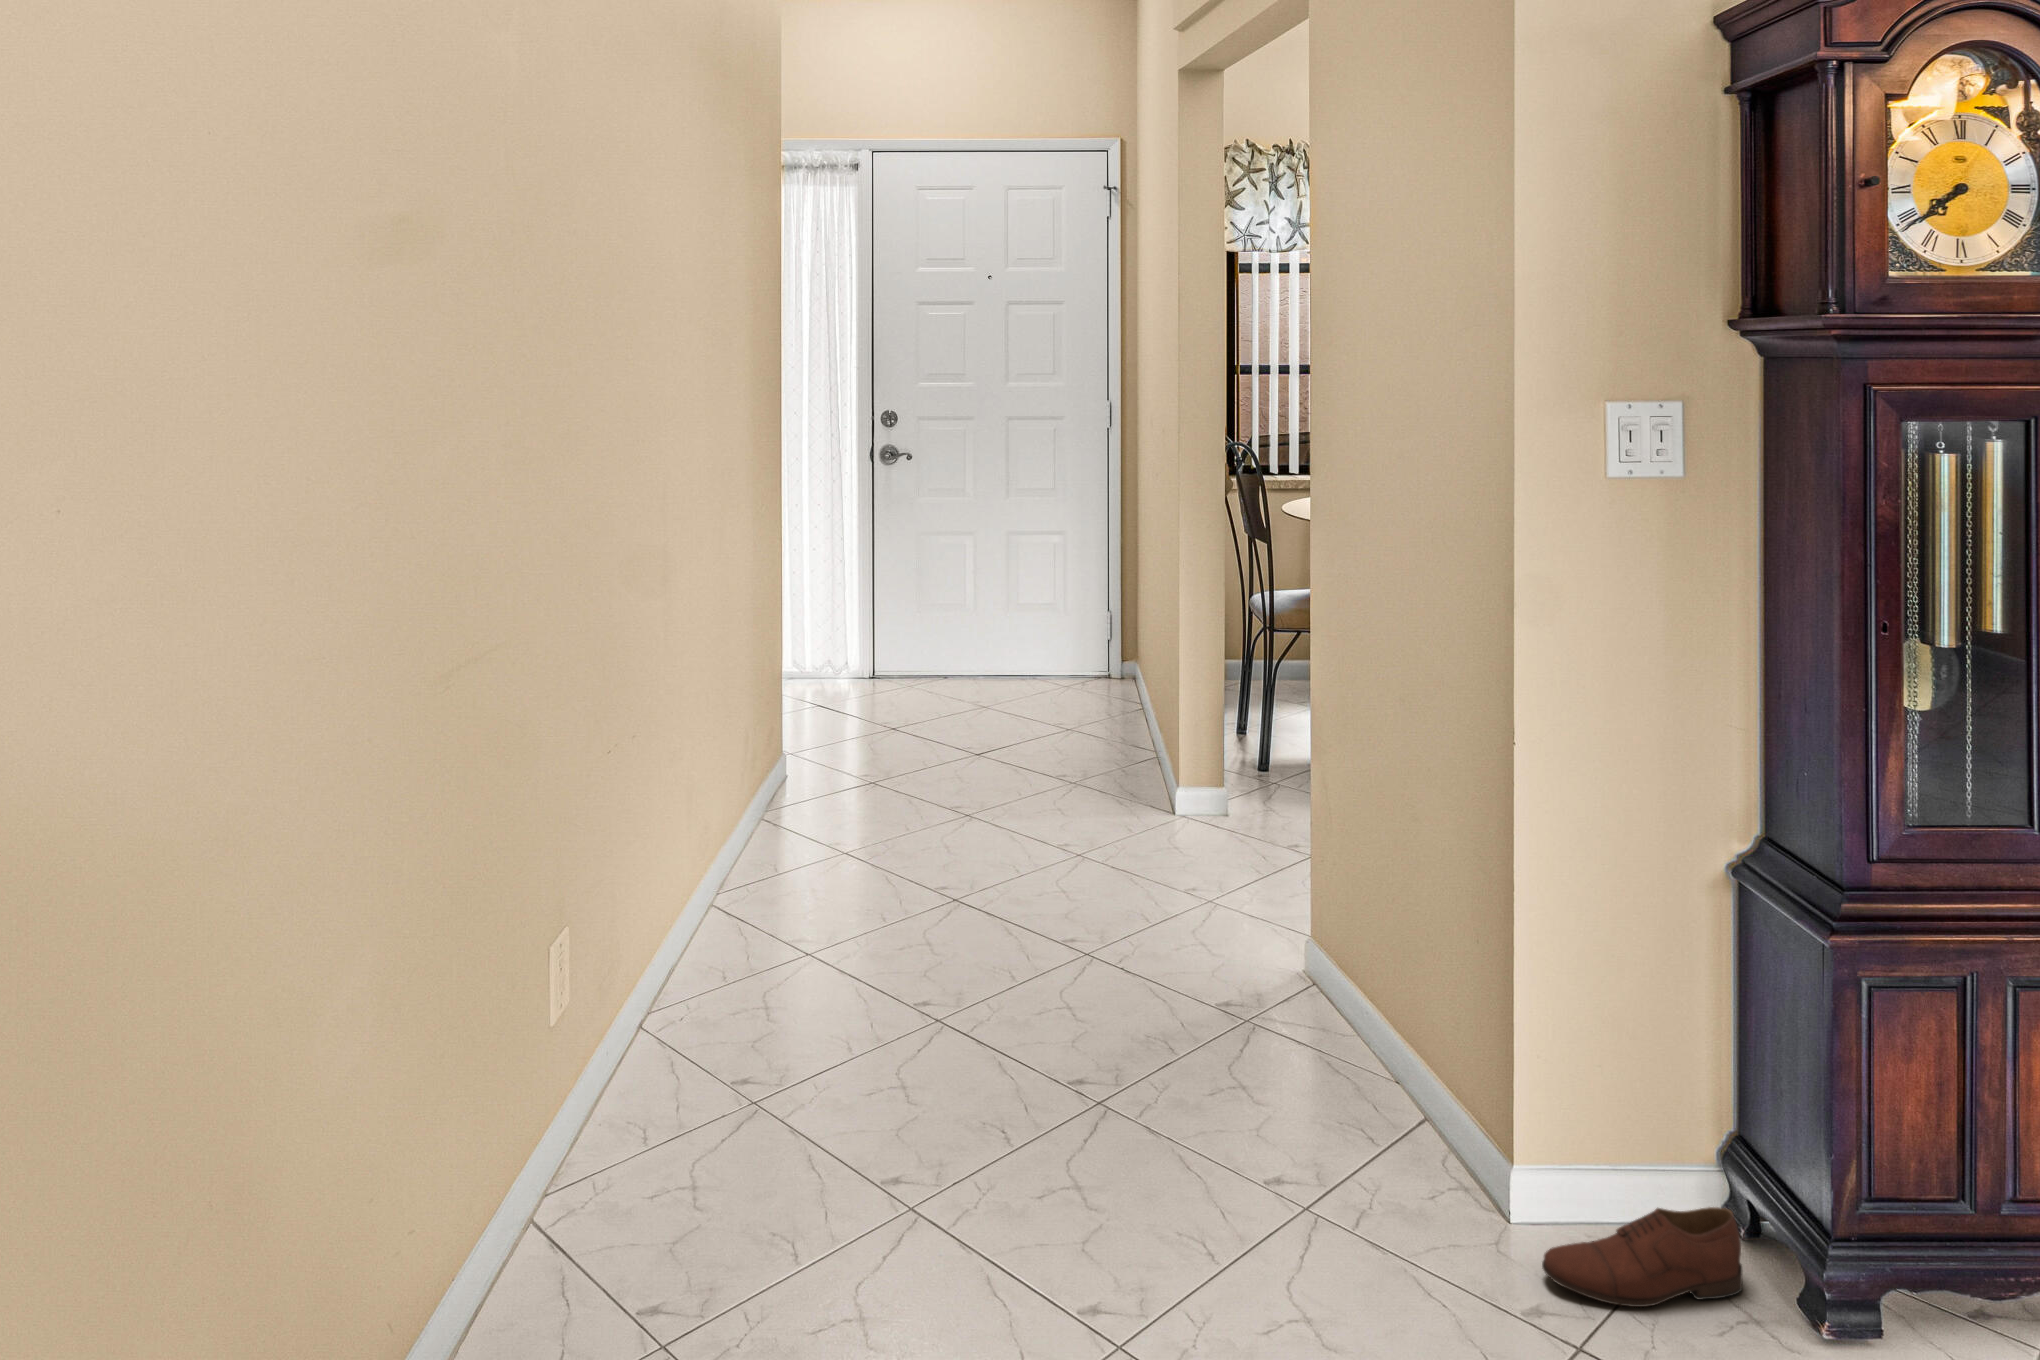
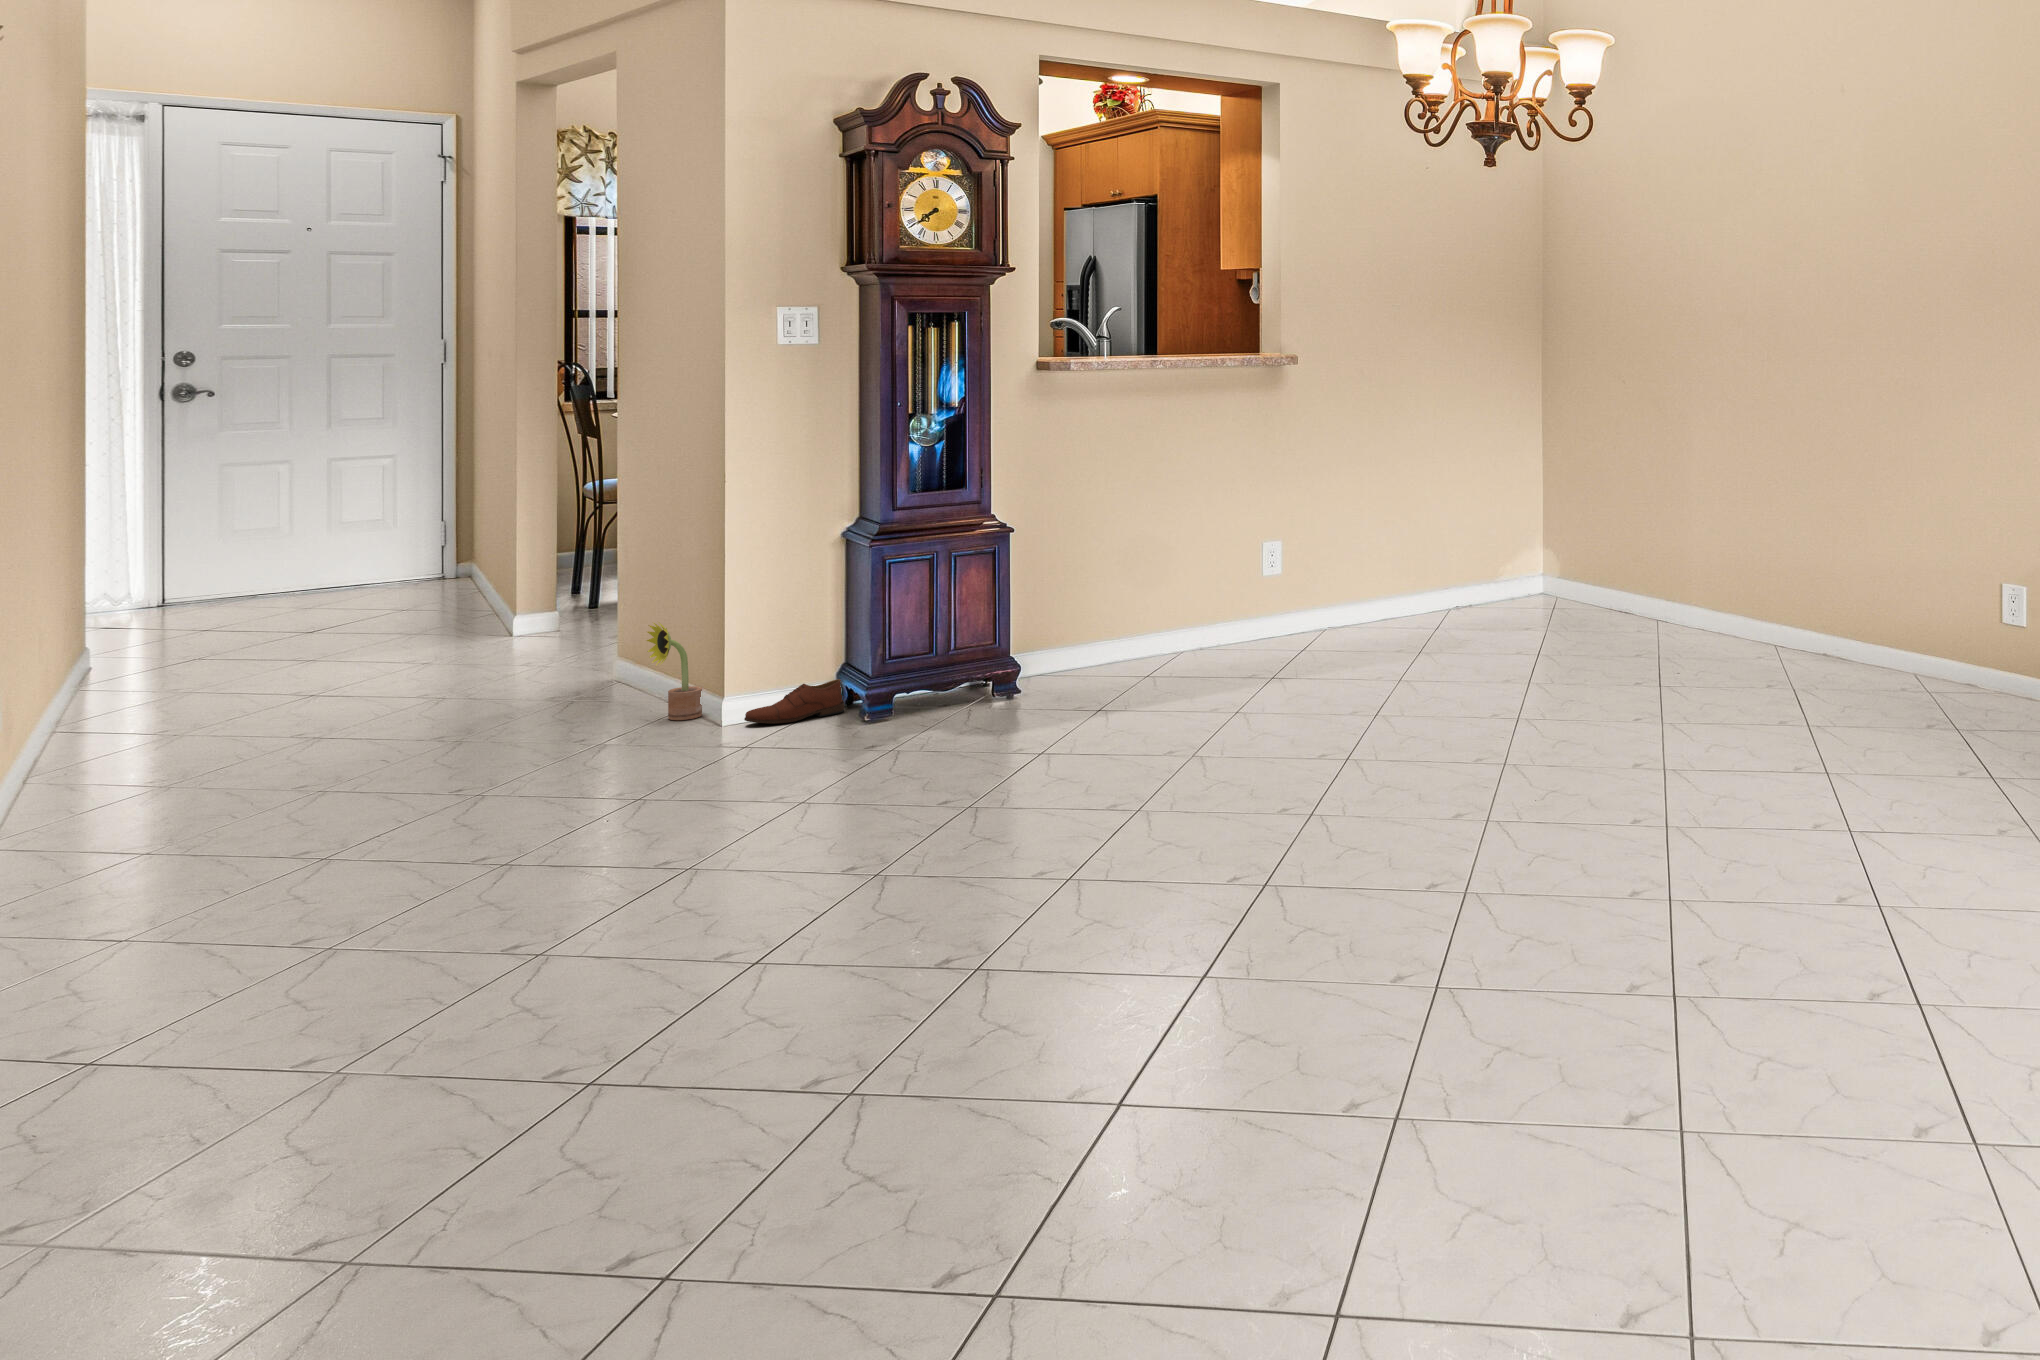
decorative plant: none [1352,990,1448,1197] -> present [647,623,702,720]

